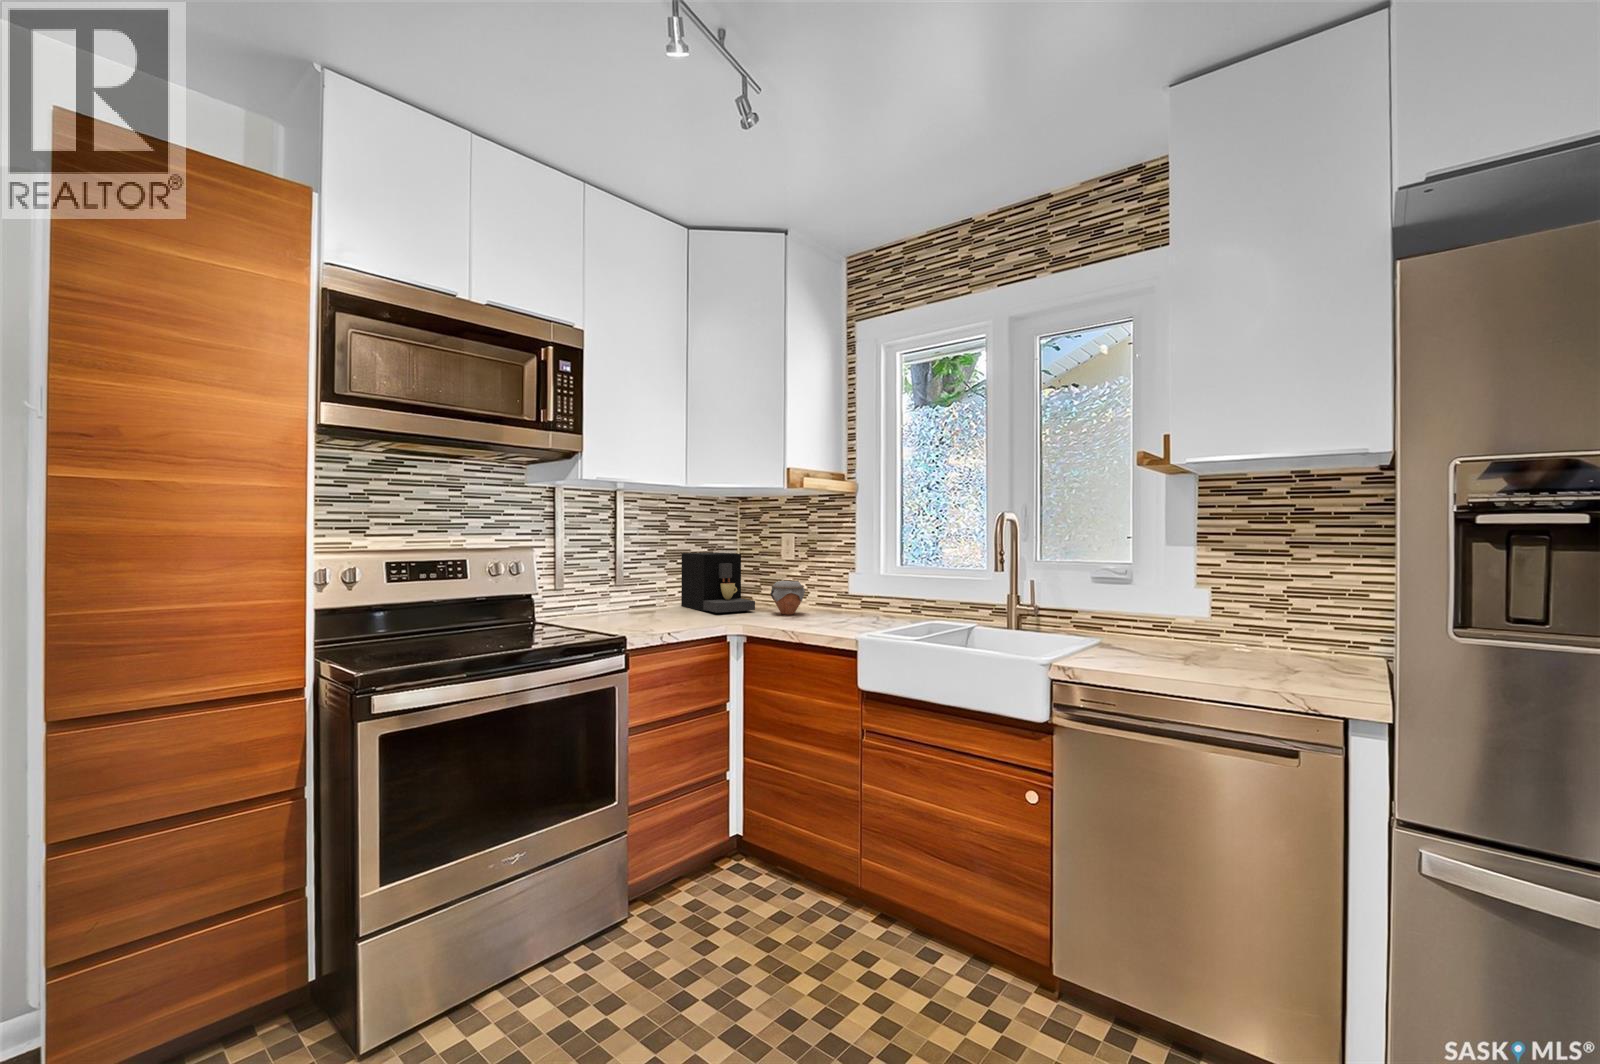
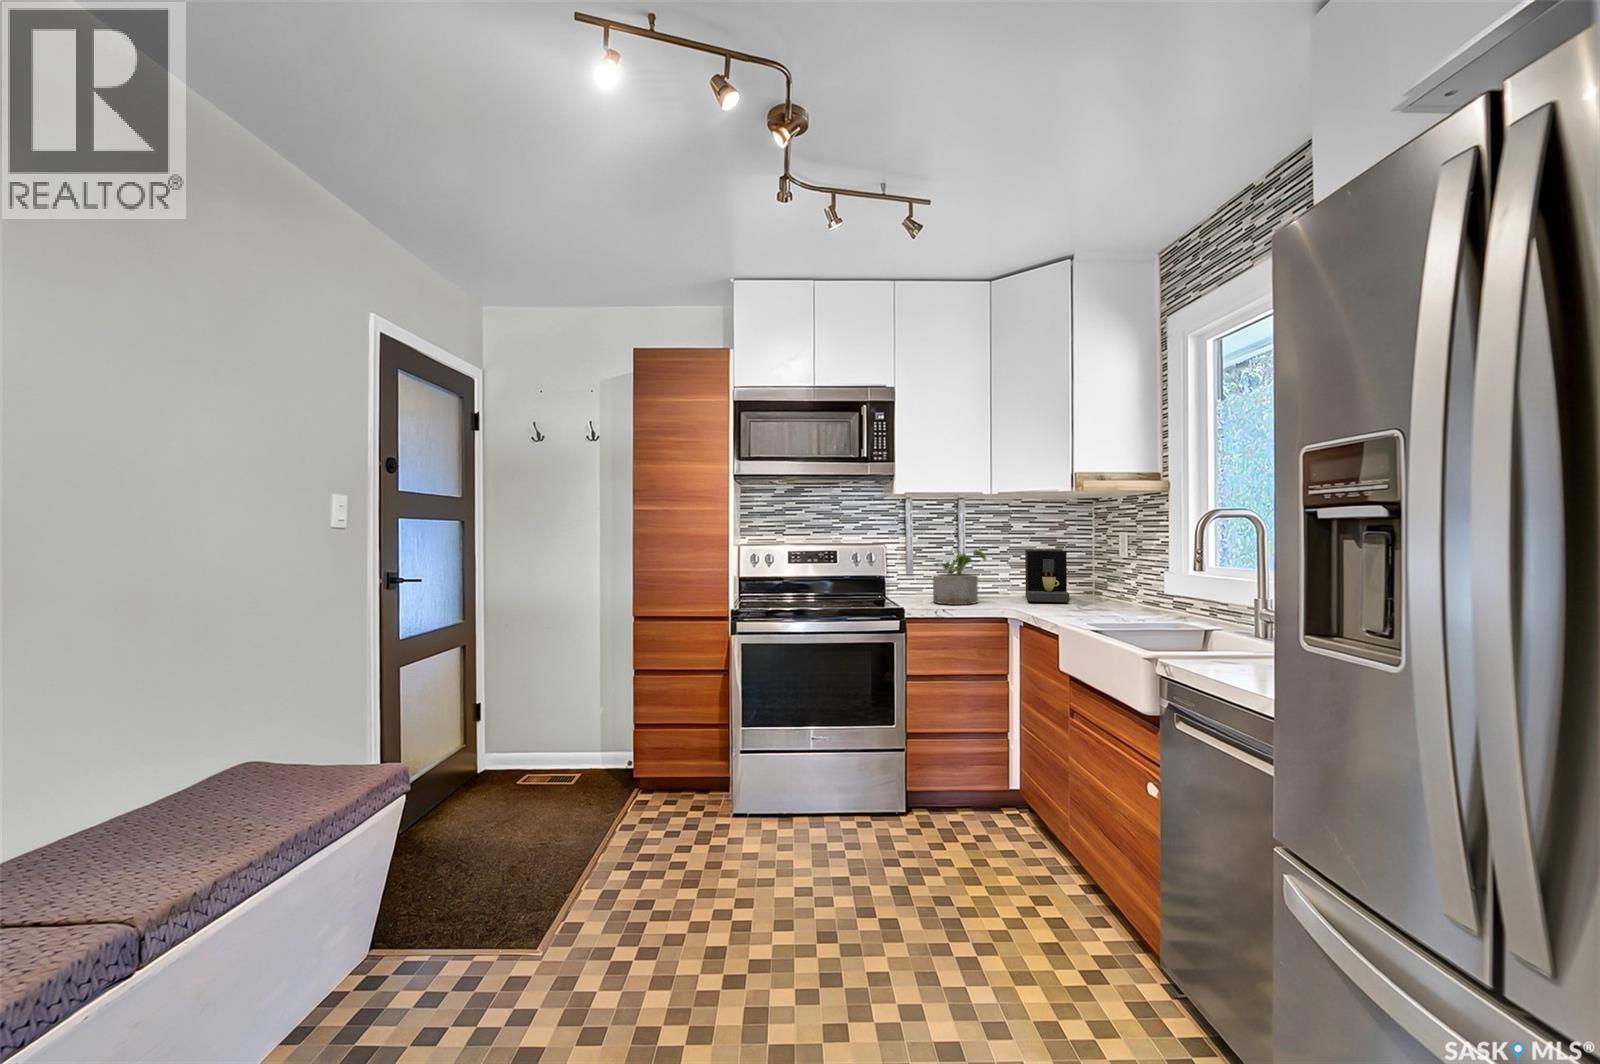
potted plant: none [598,555,675,625] -> present [933,550,986,605]
jar: present [770,581,805,615] -> none [1073,576,1112,608]

